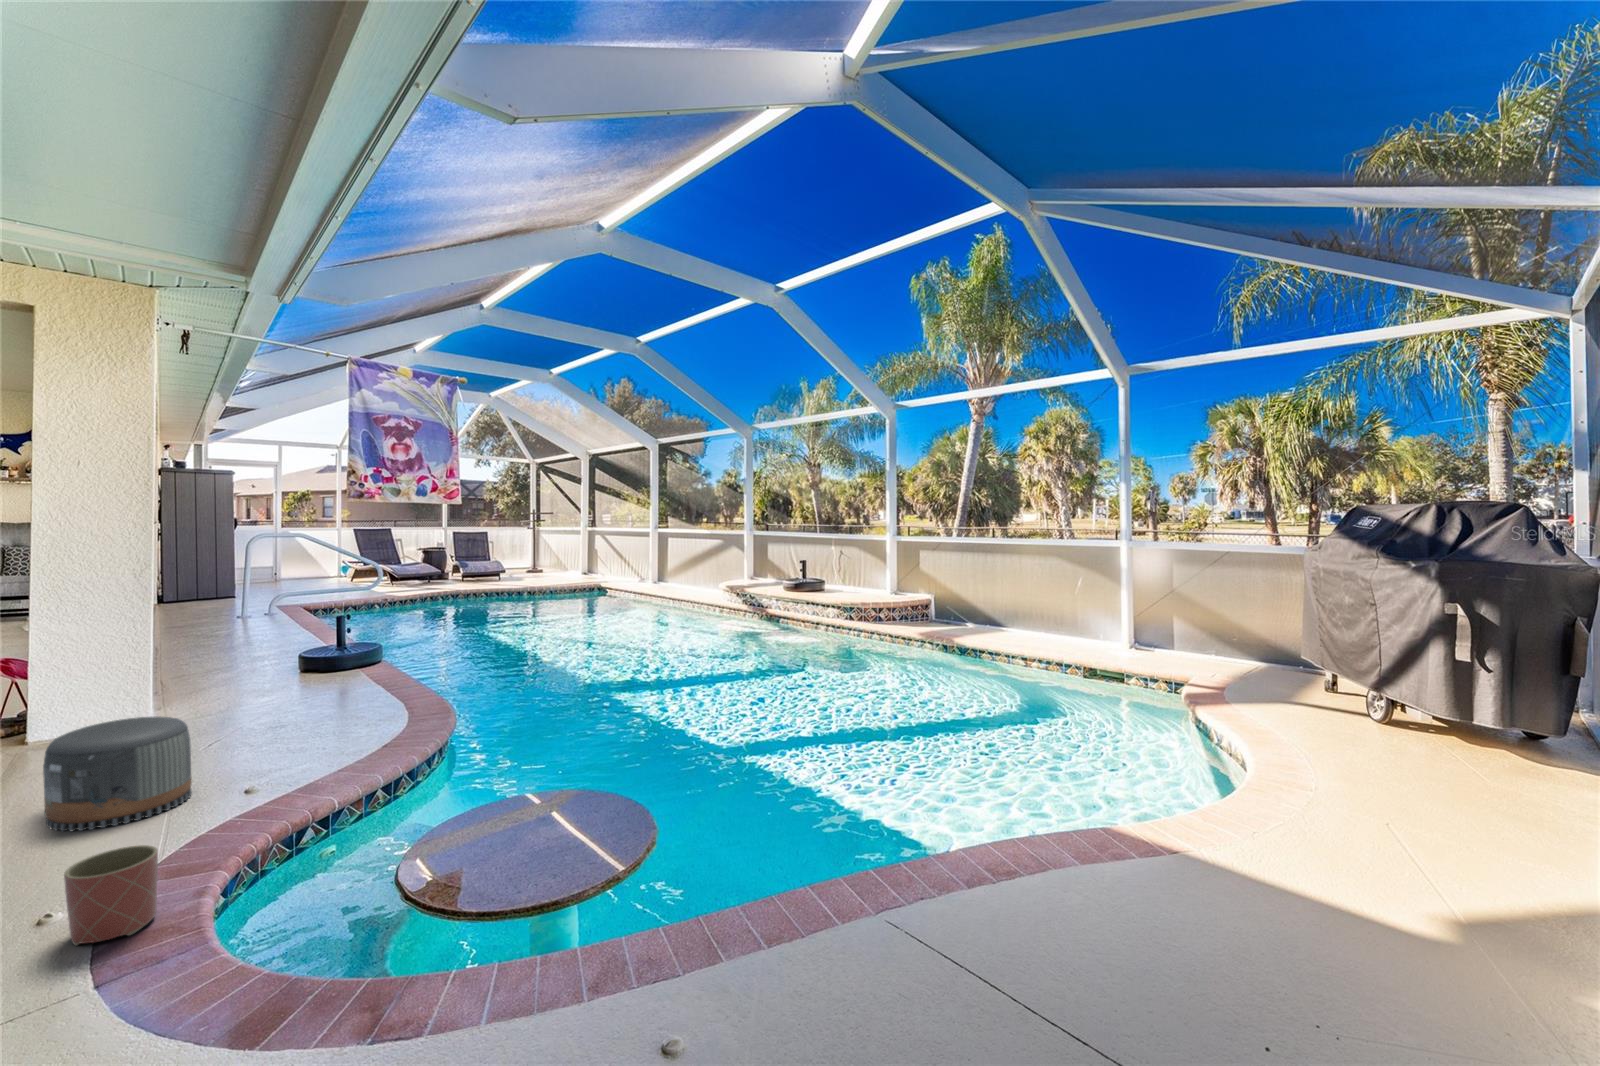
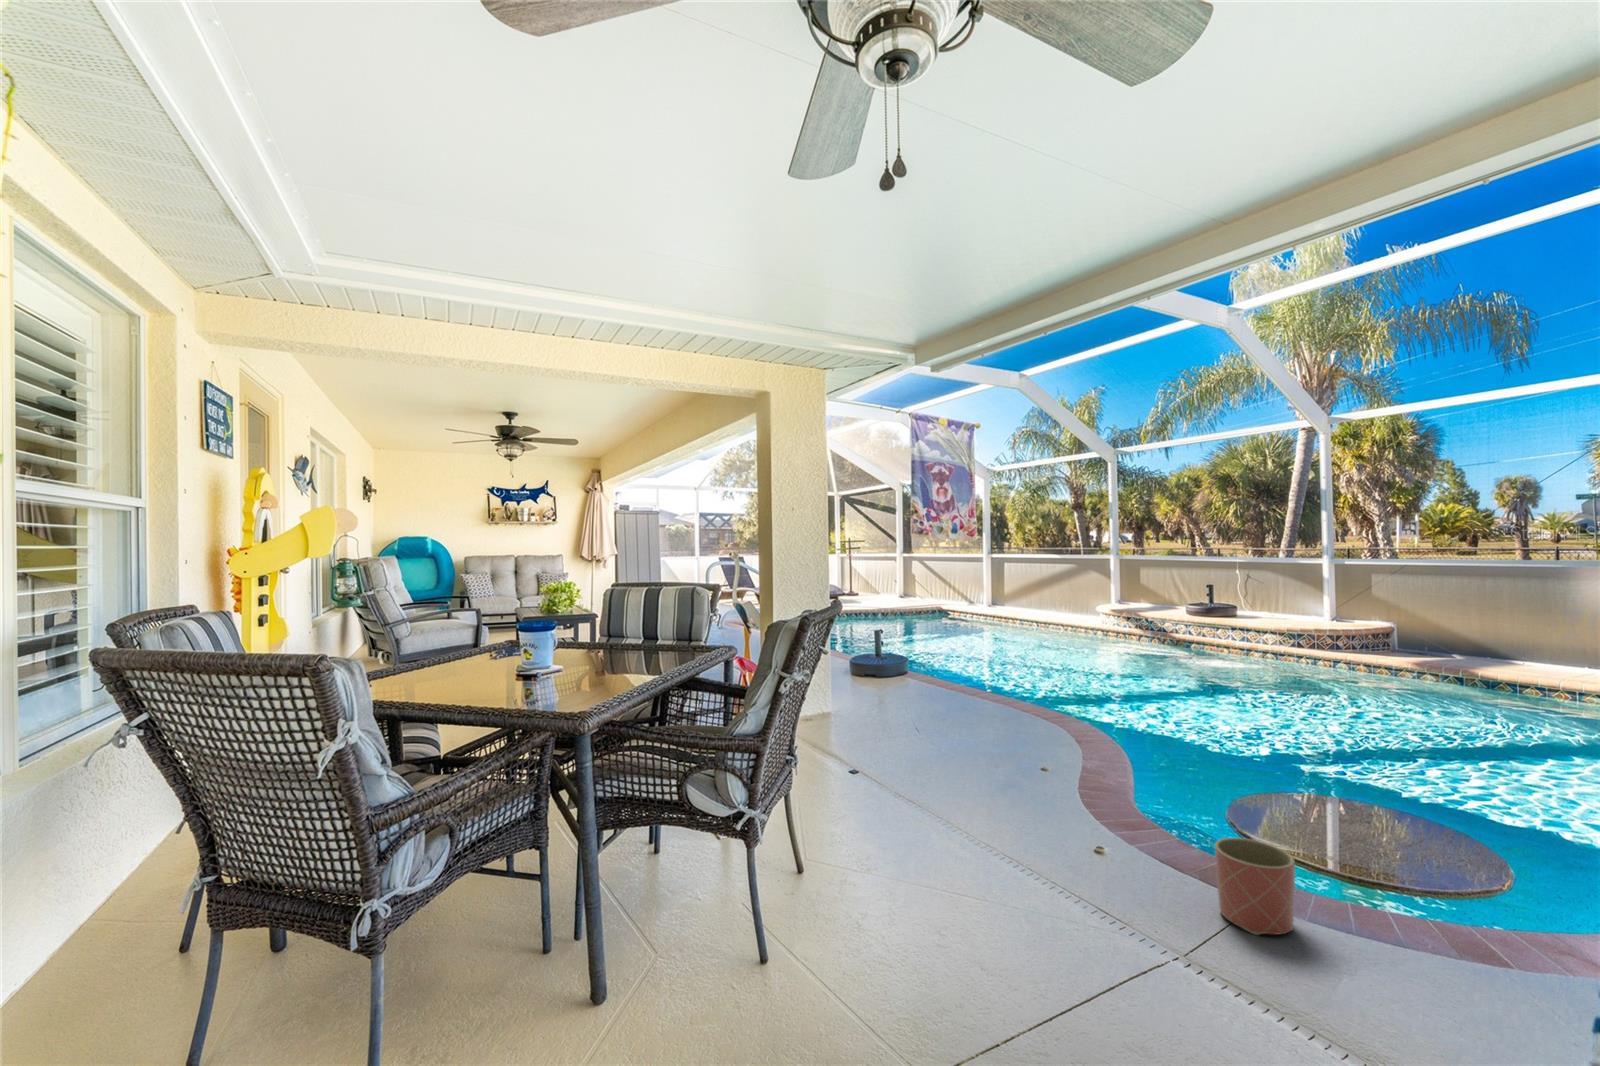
pouf: present [43,716,192,831] -> none [929,710,1029,812]

